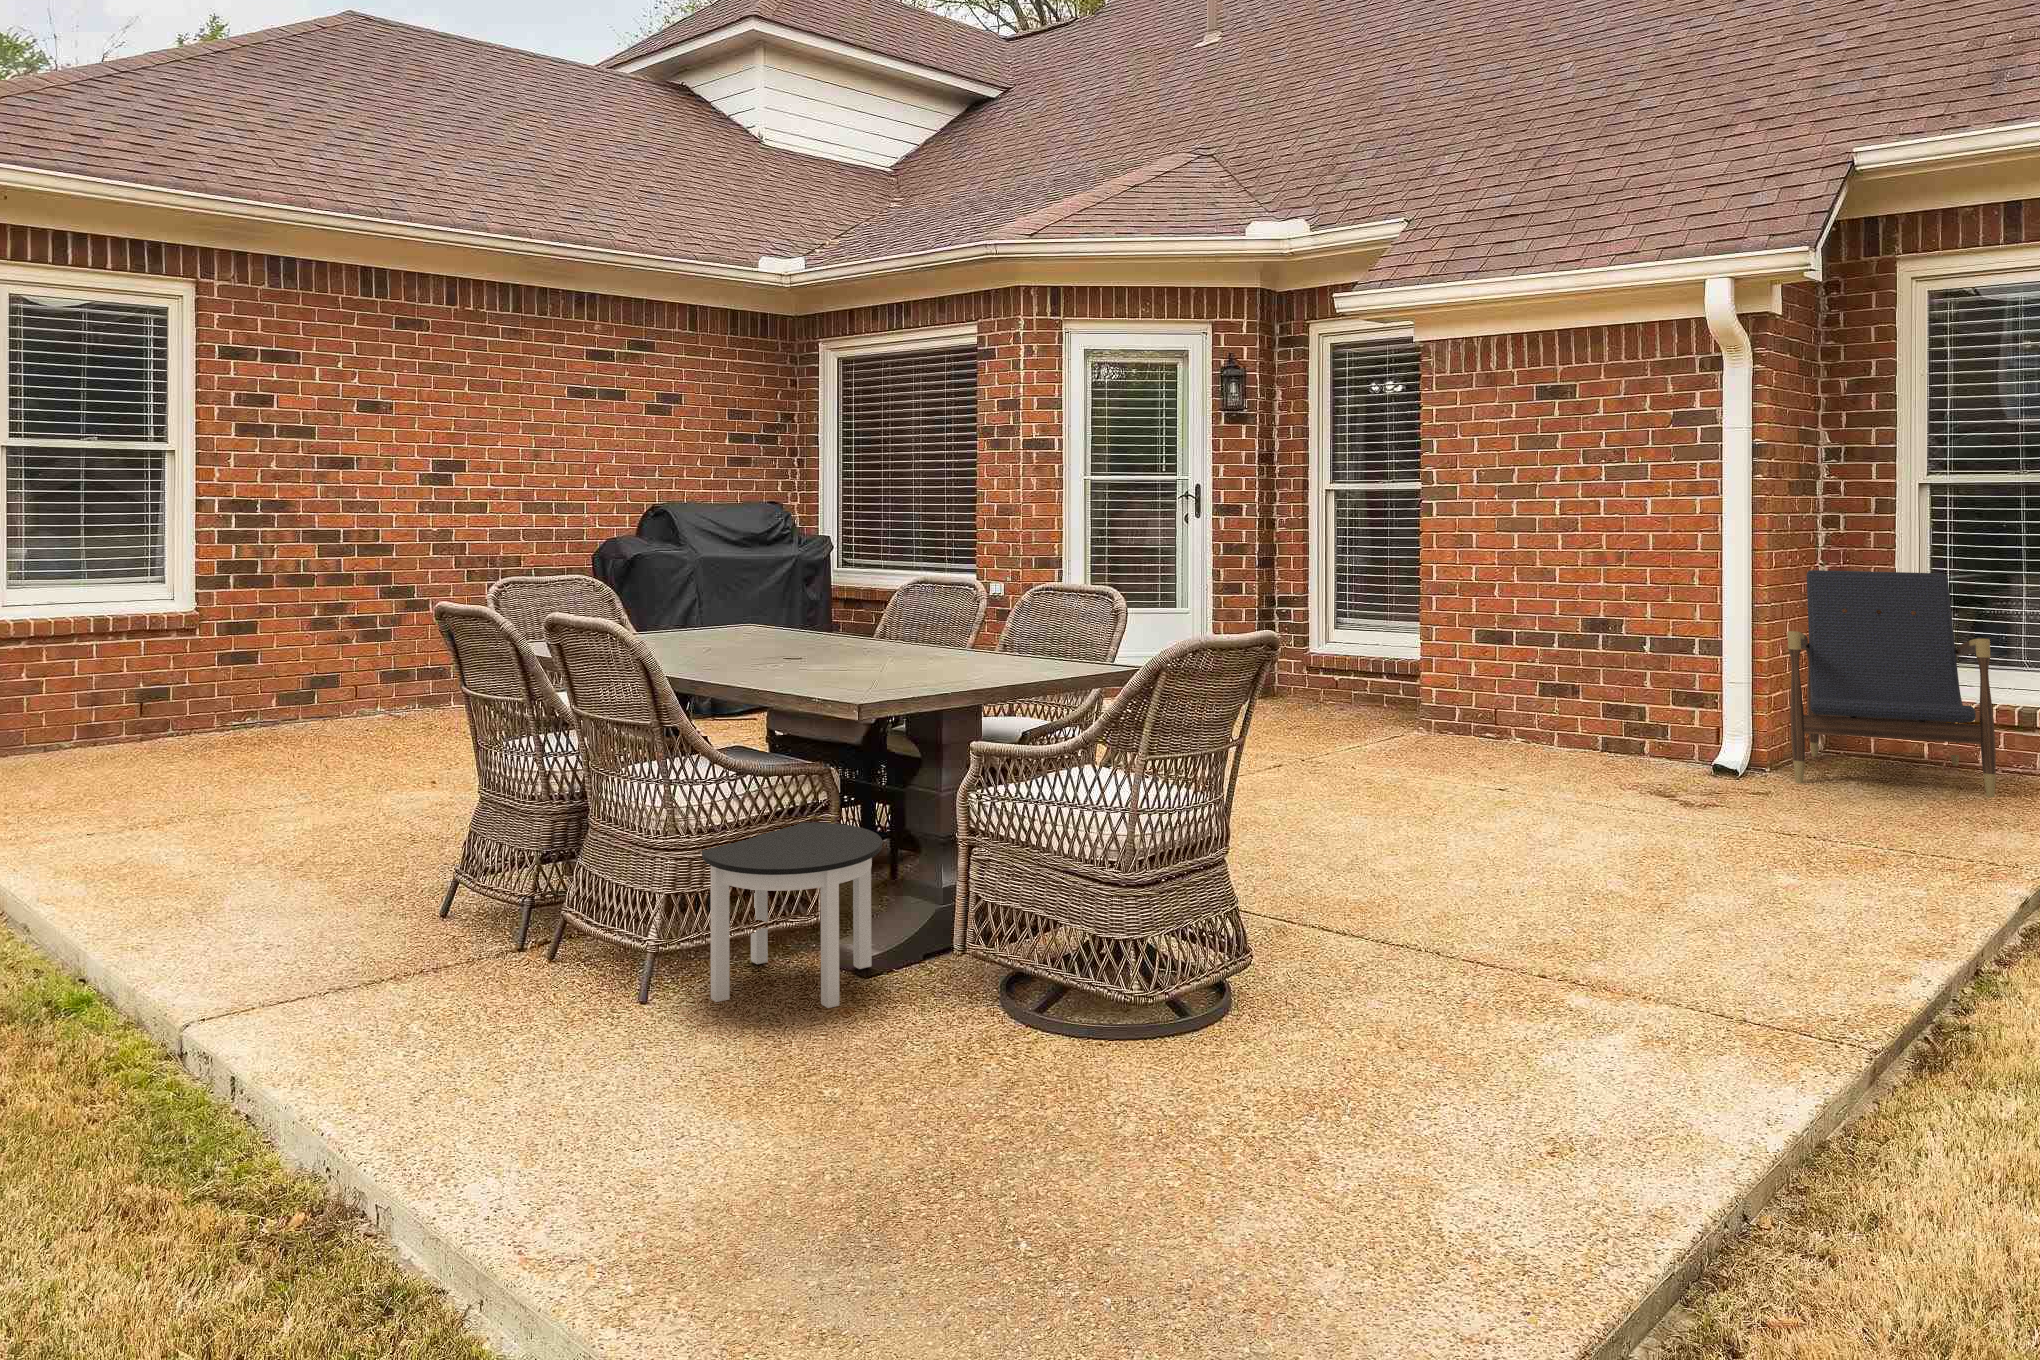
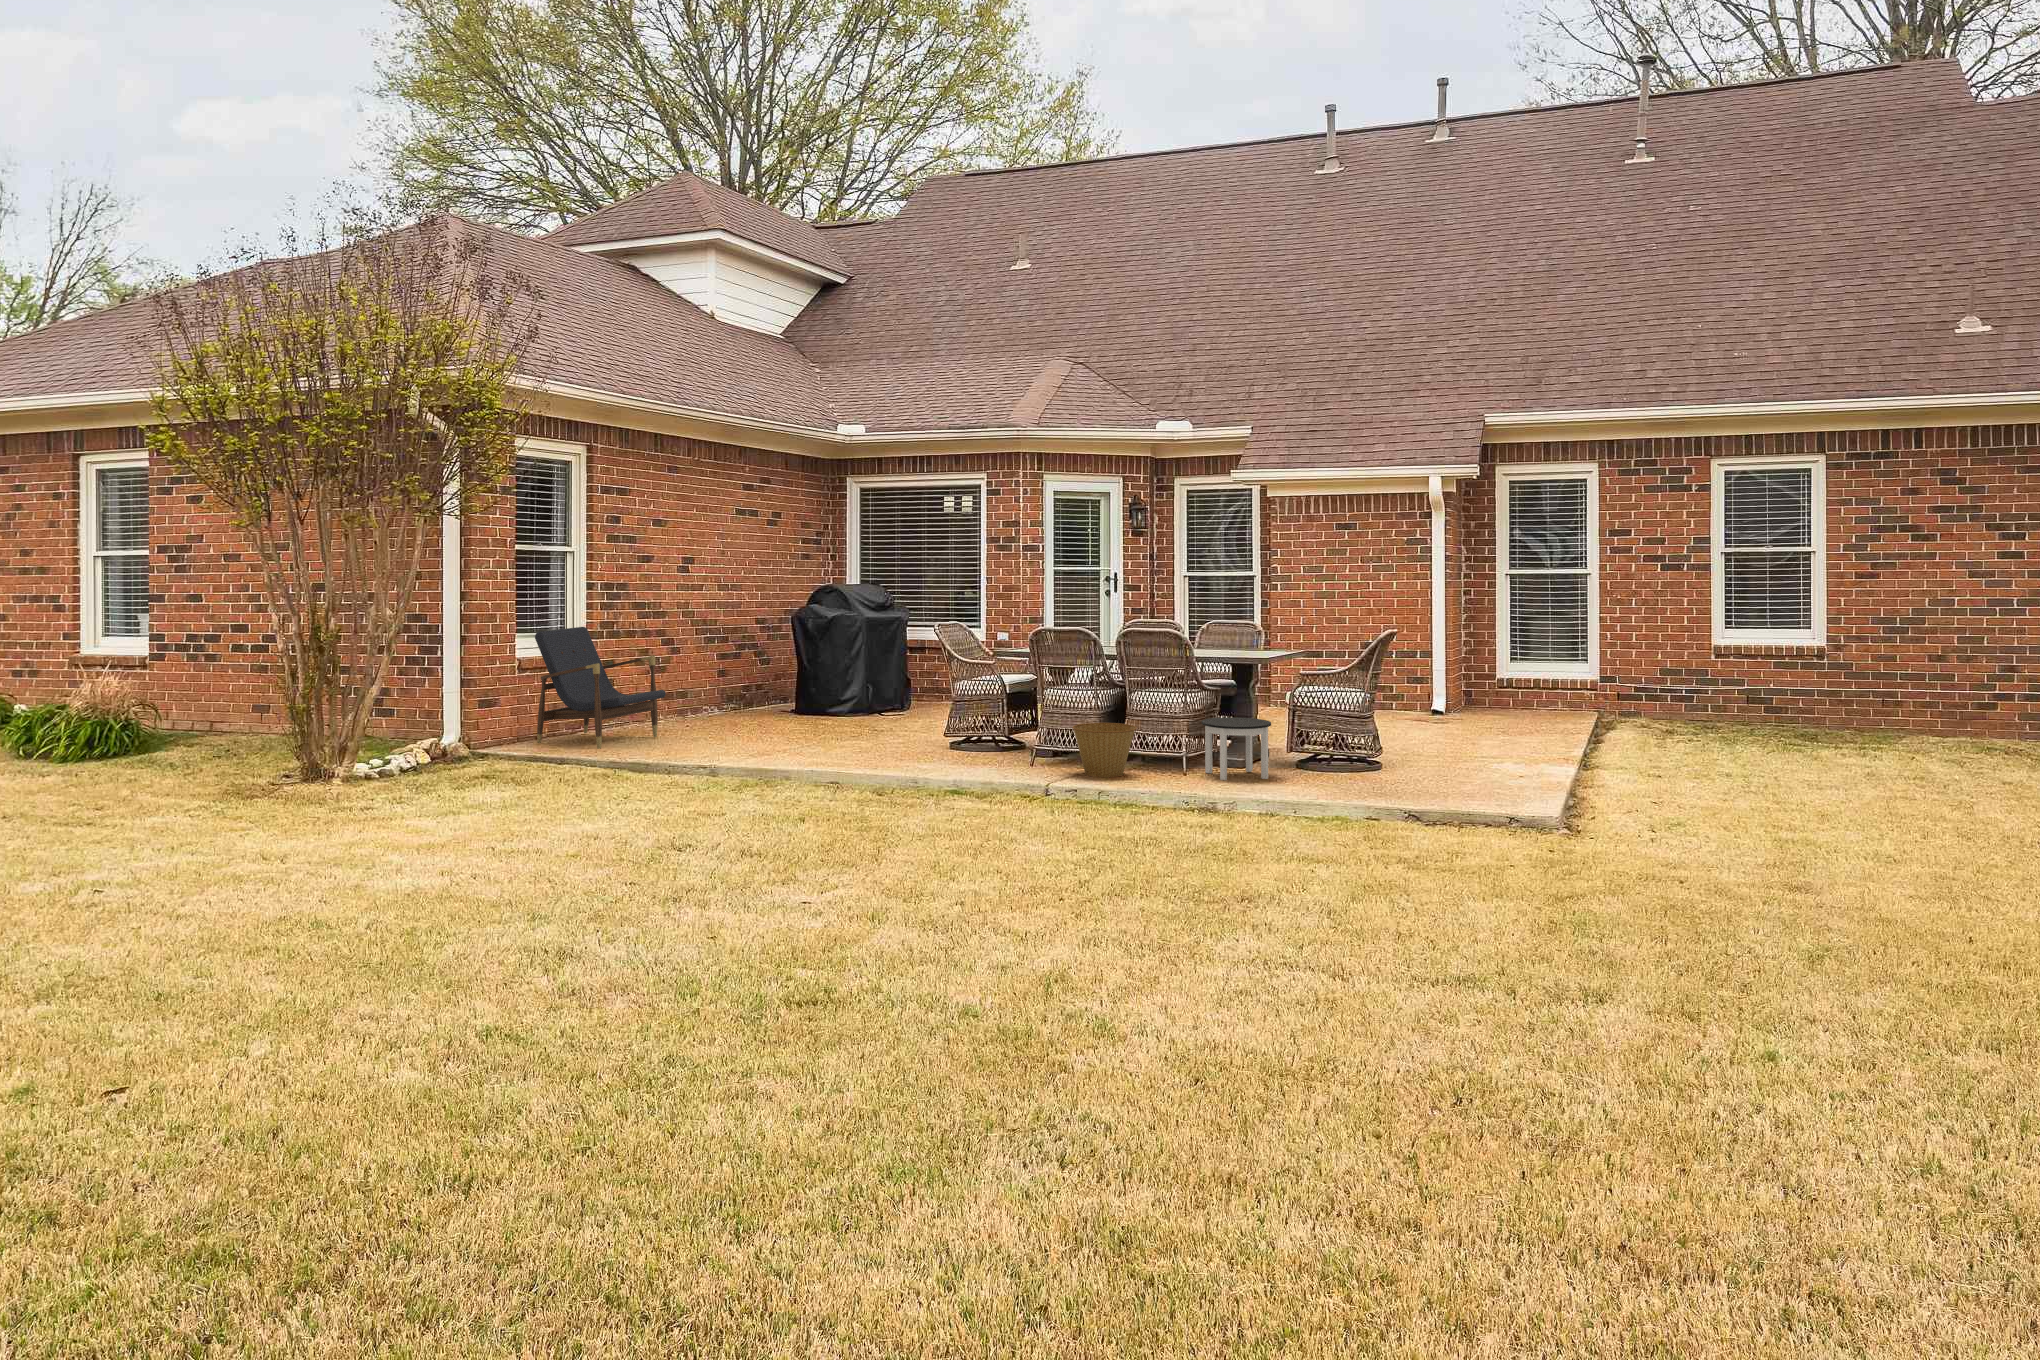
lounge chair: present [1787,570,1996,798] -> present [535,627,666,749]
basket: none [453,811,613,955] -> present [1073,723,1137,777]

